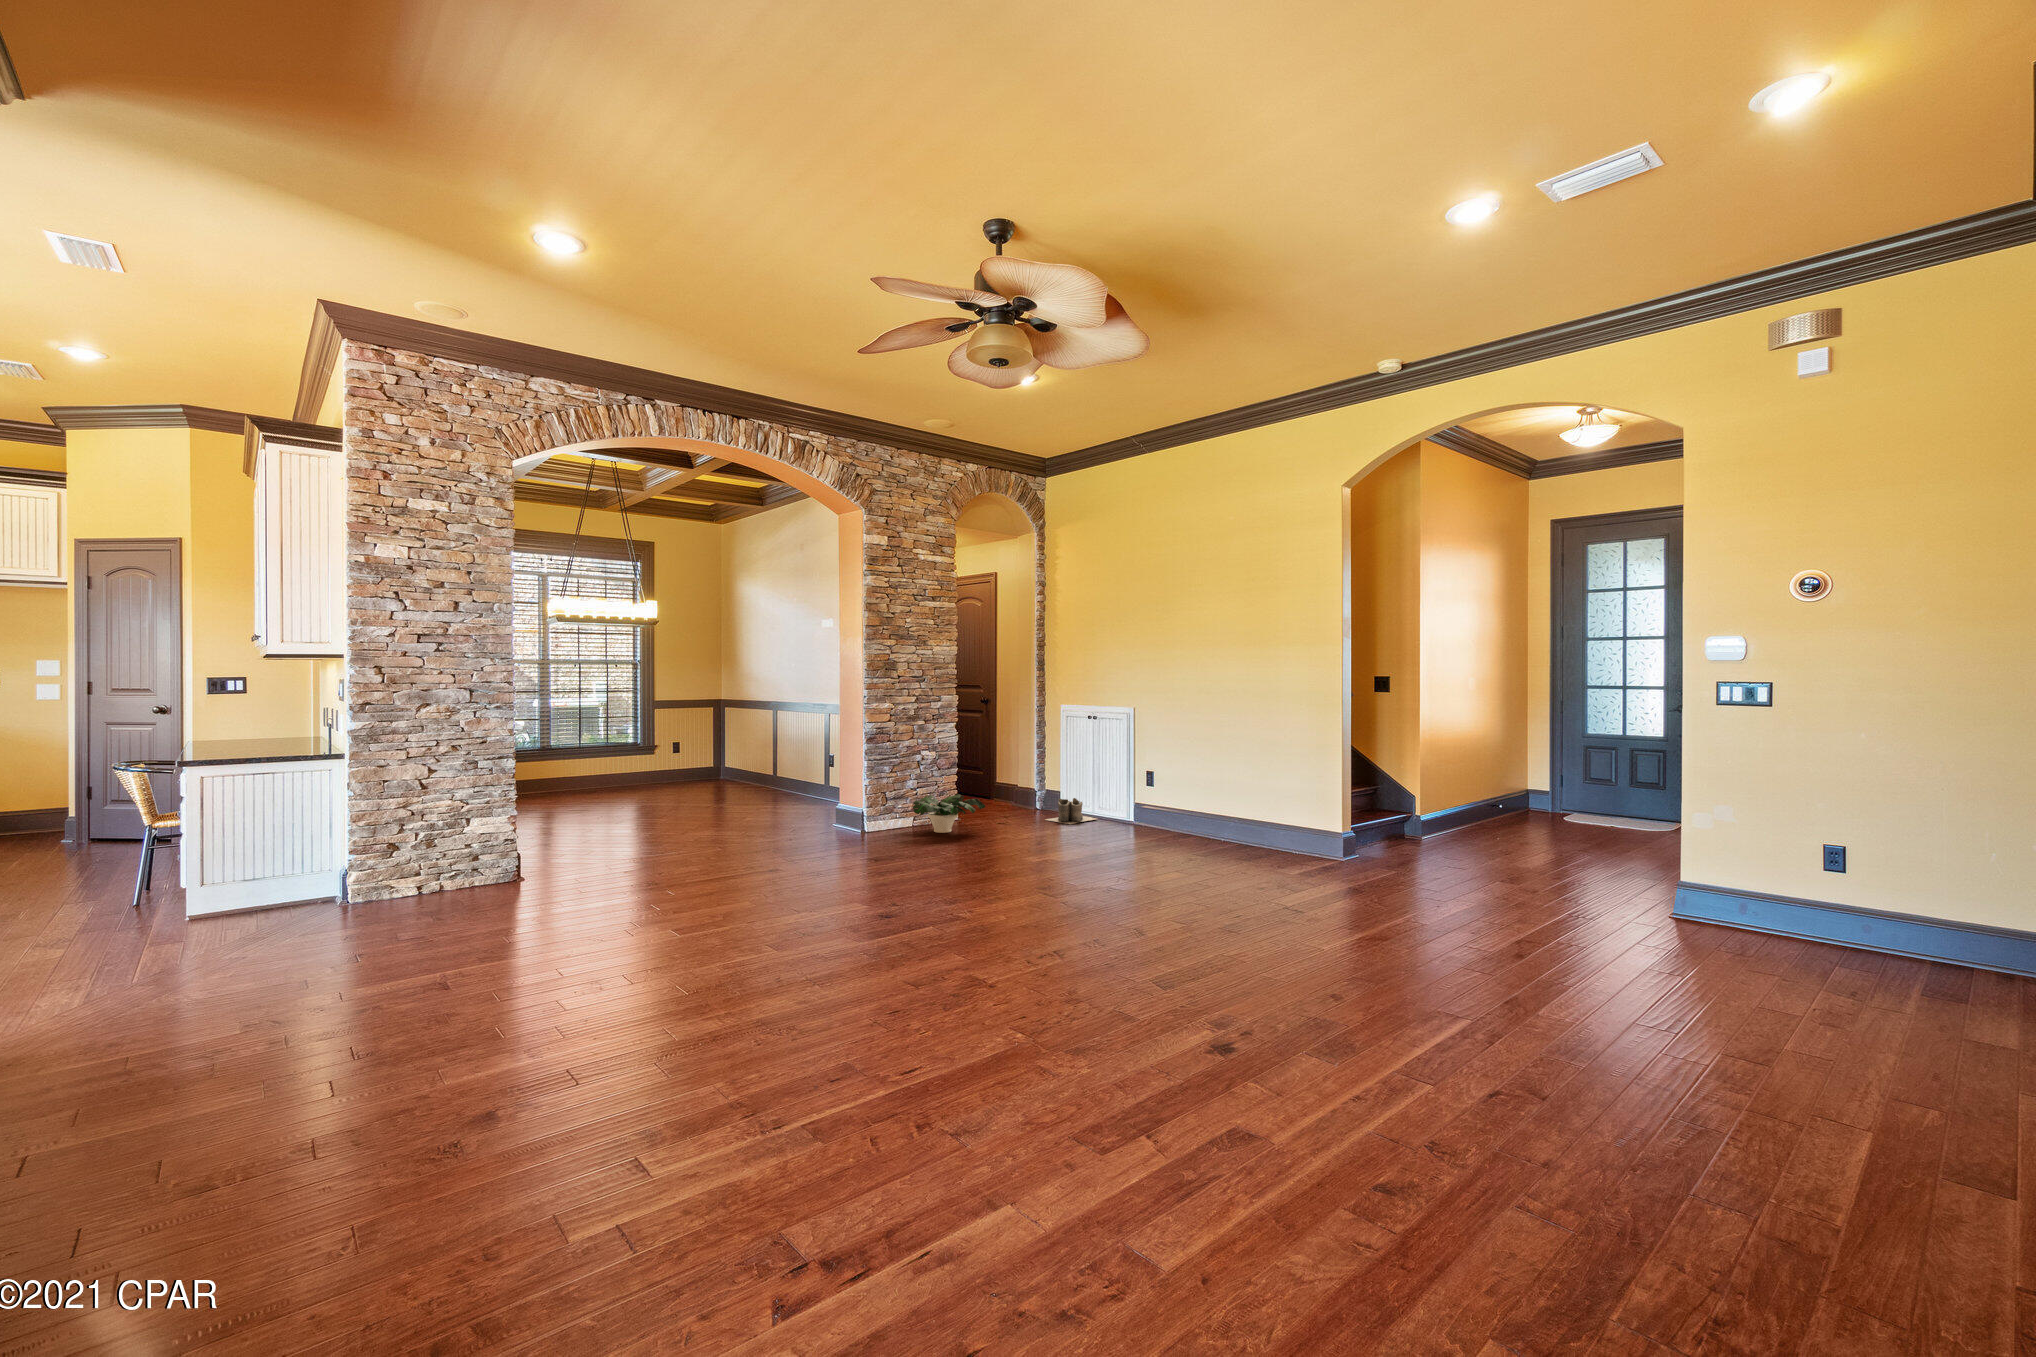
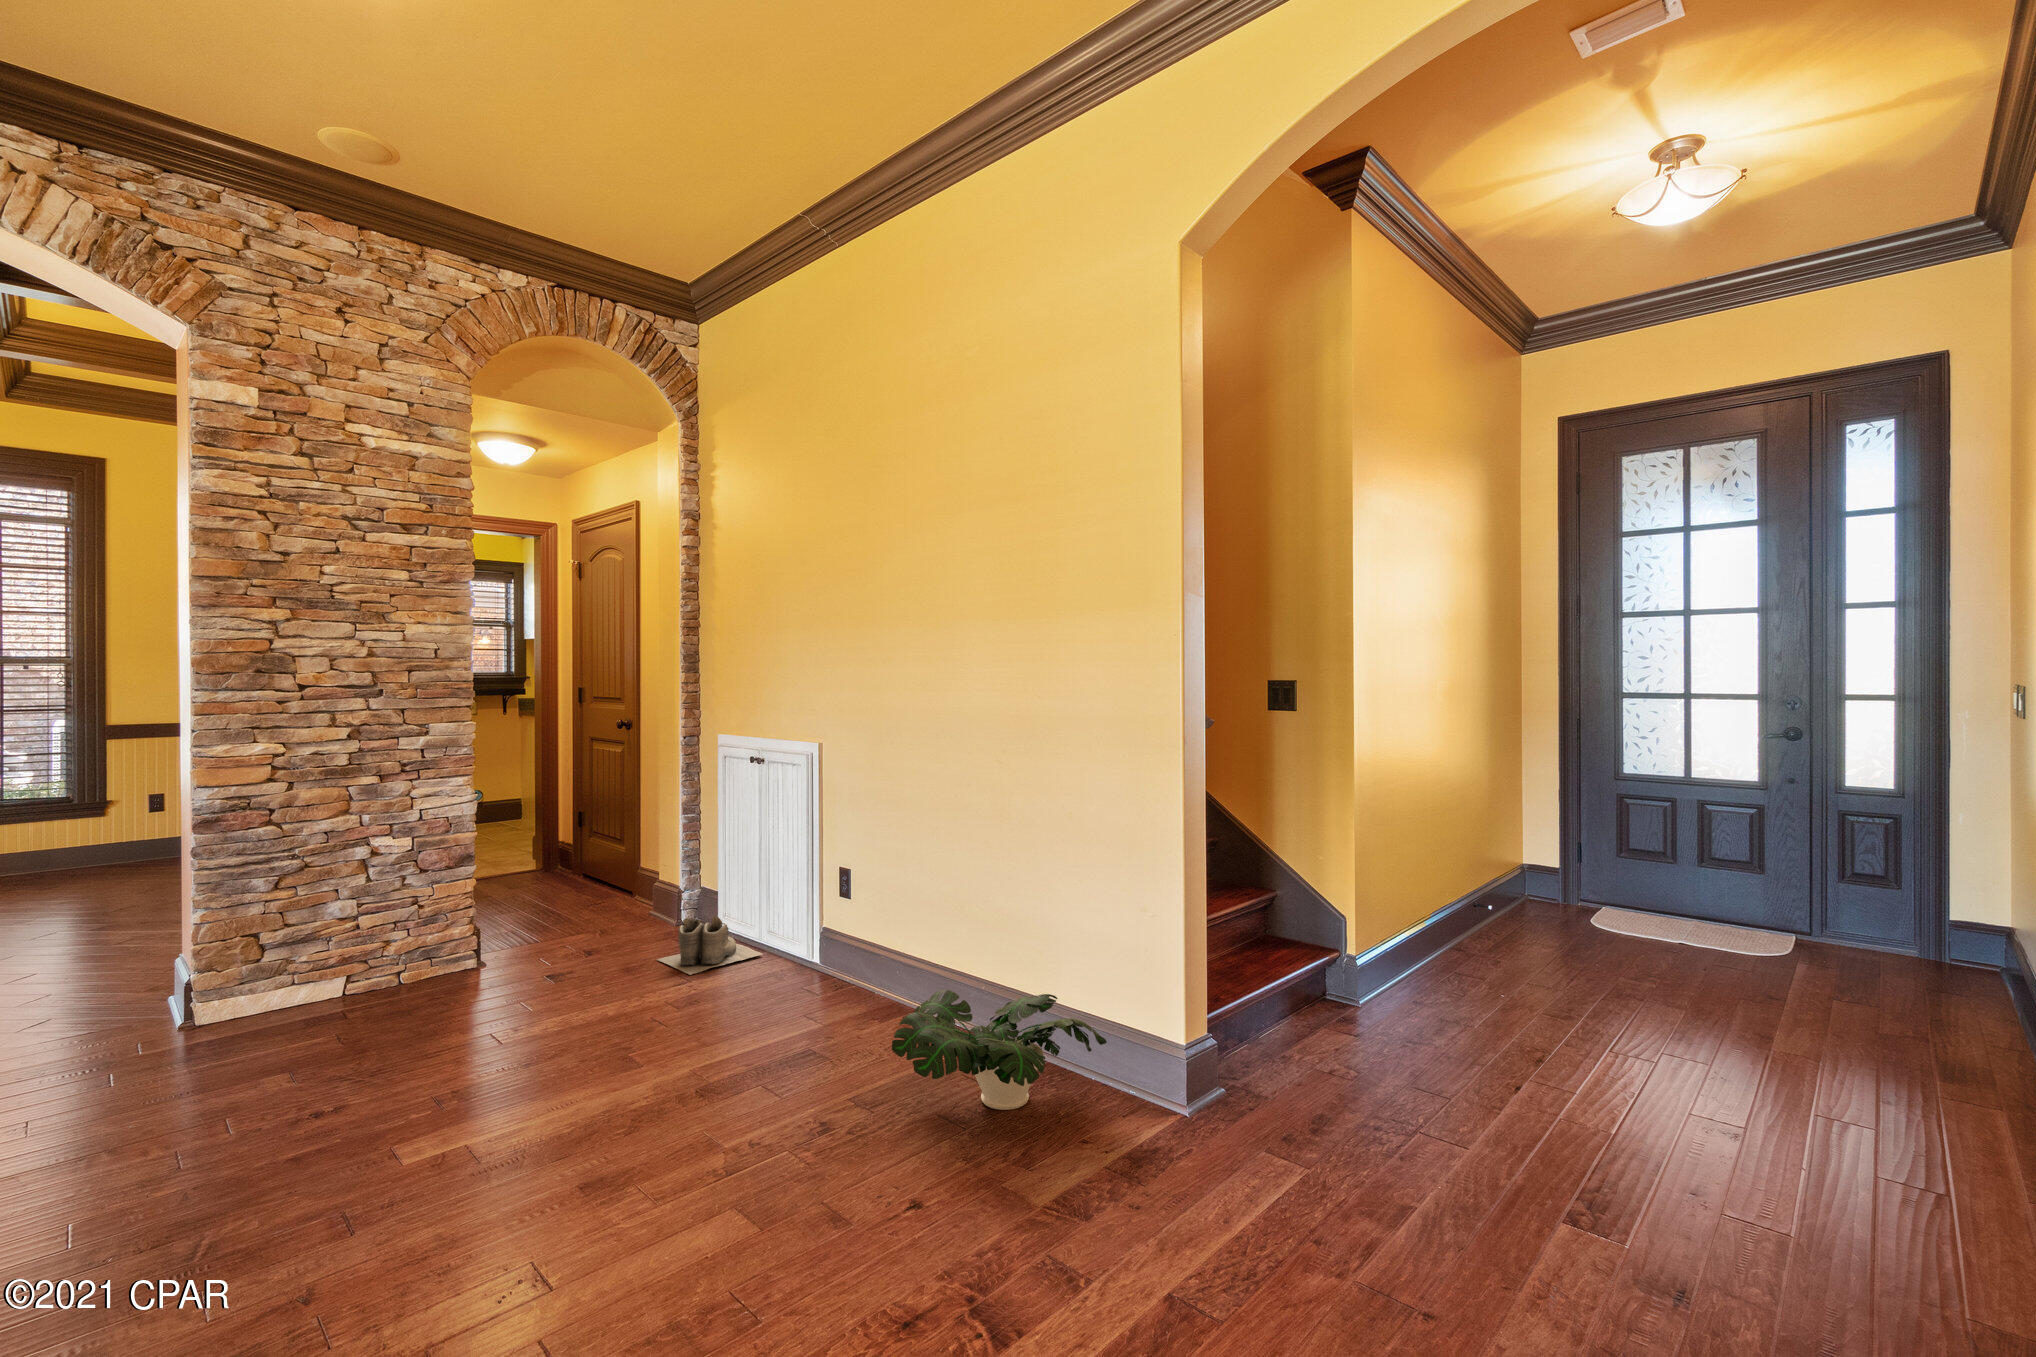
potted plant: present [913,794,985,833] -> present [892,989,1107,1110]

